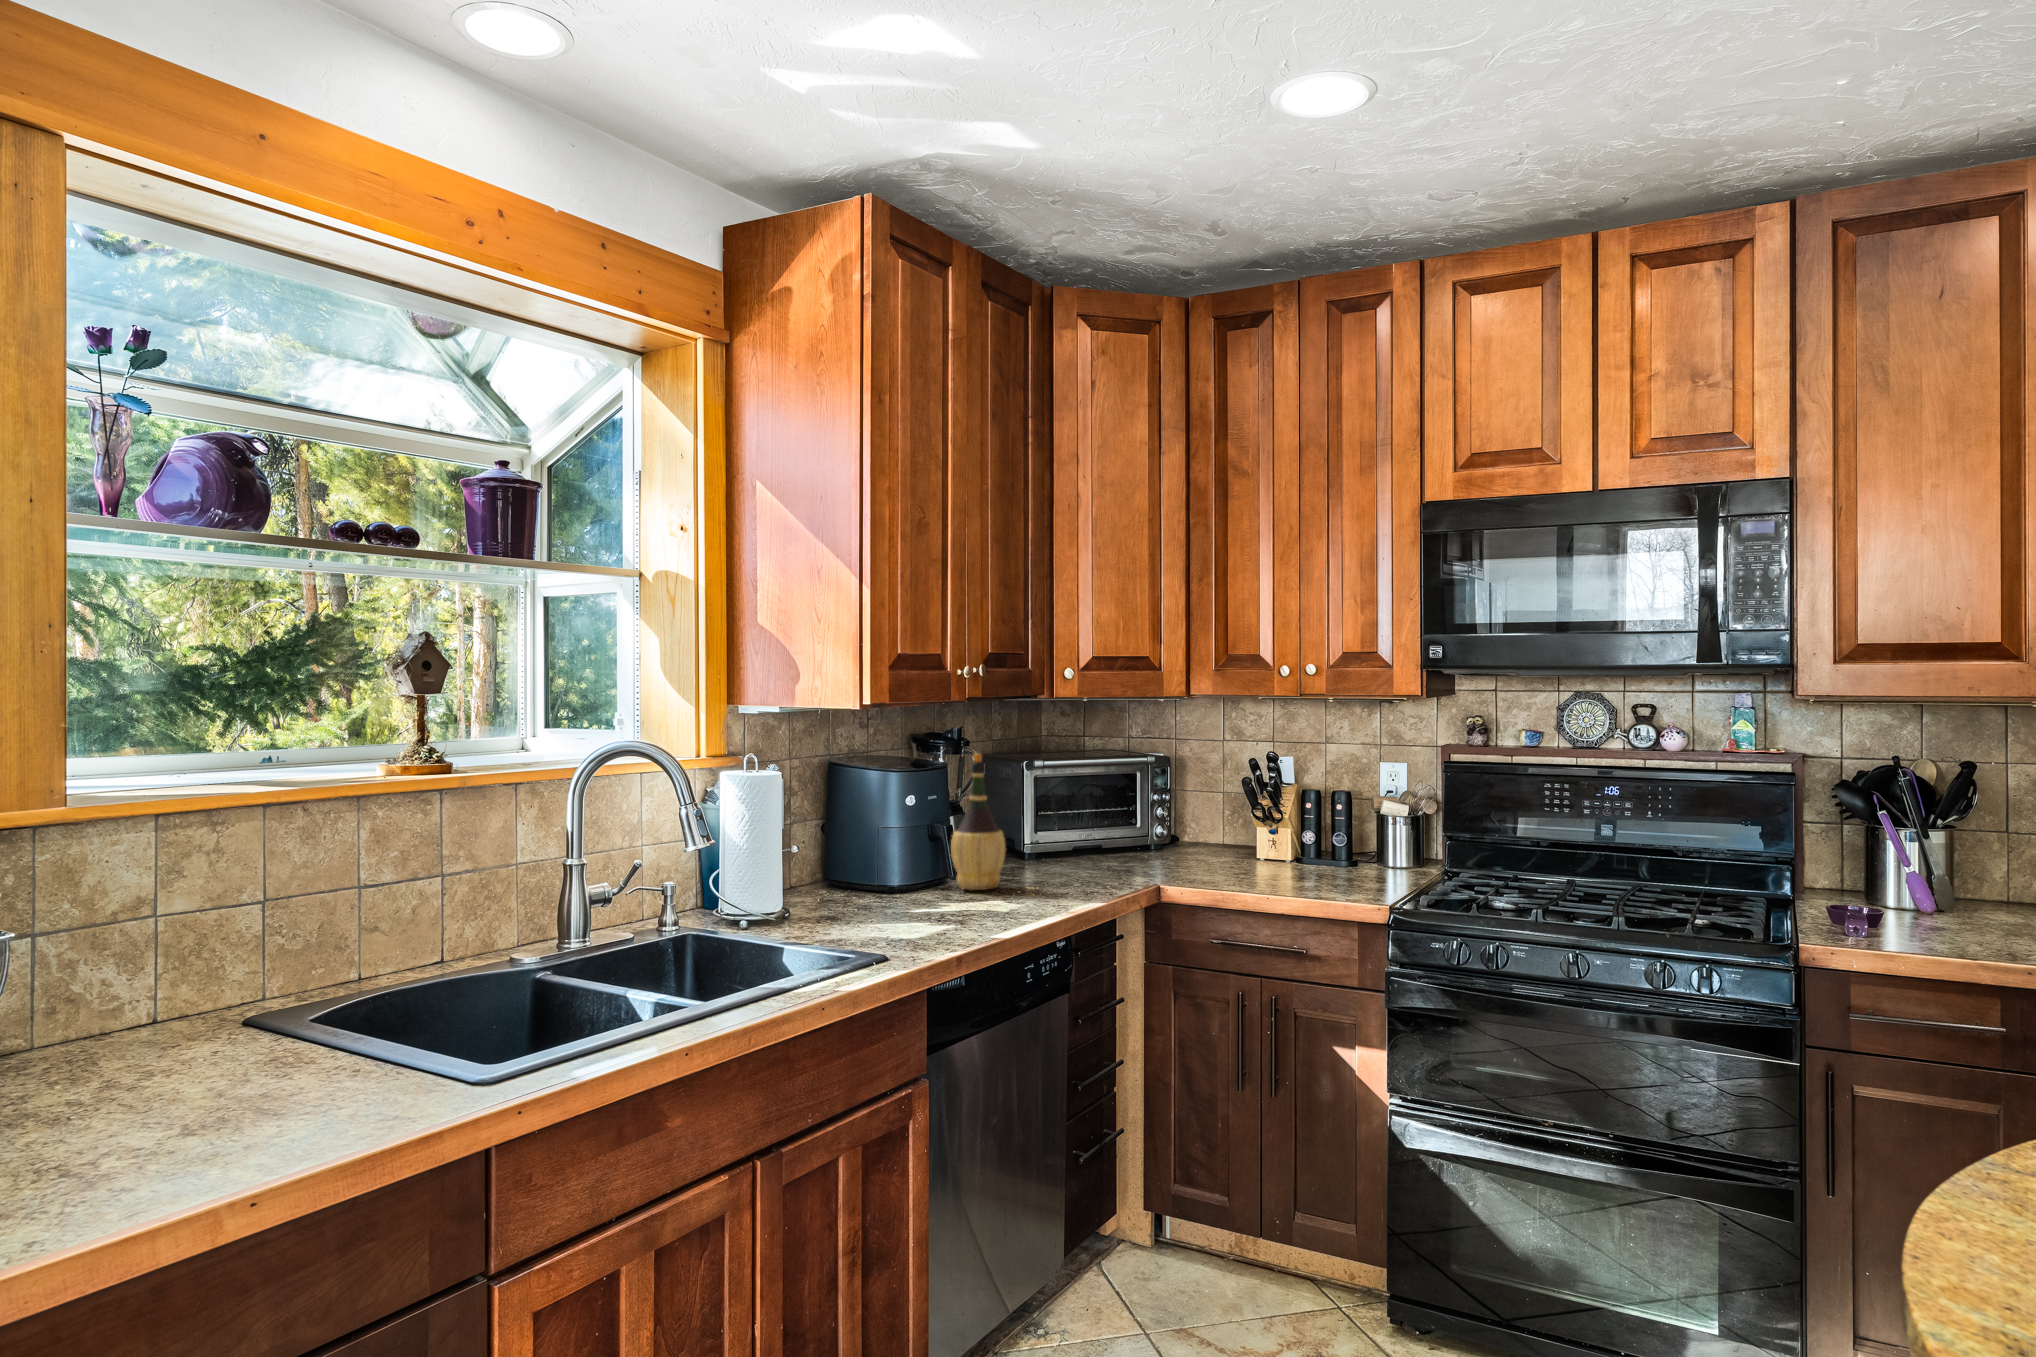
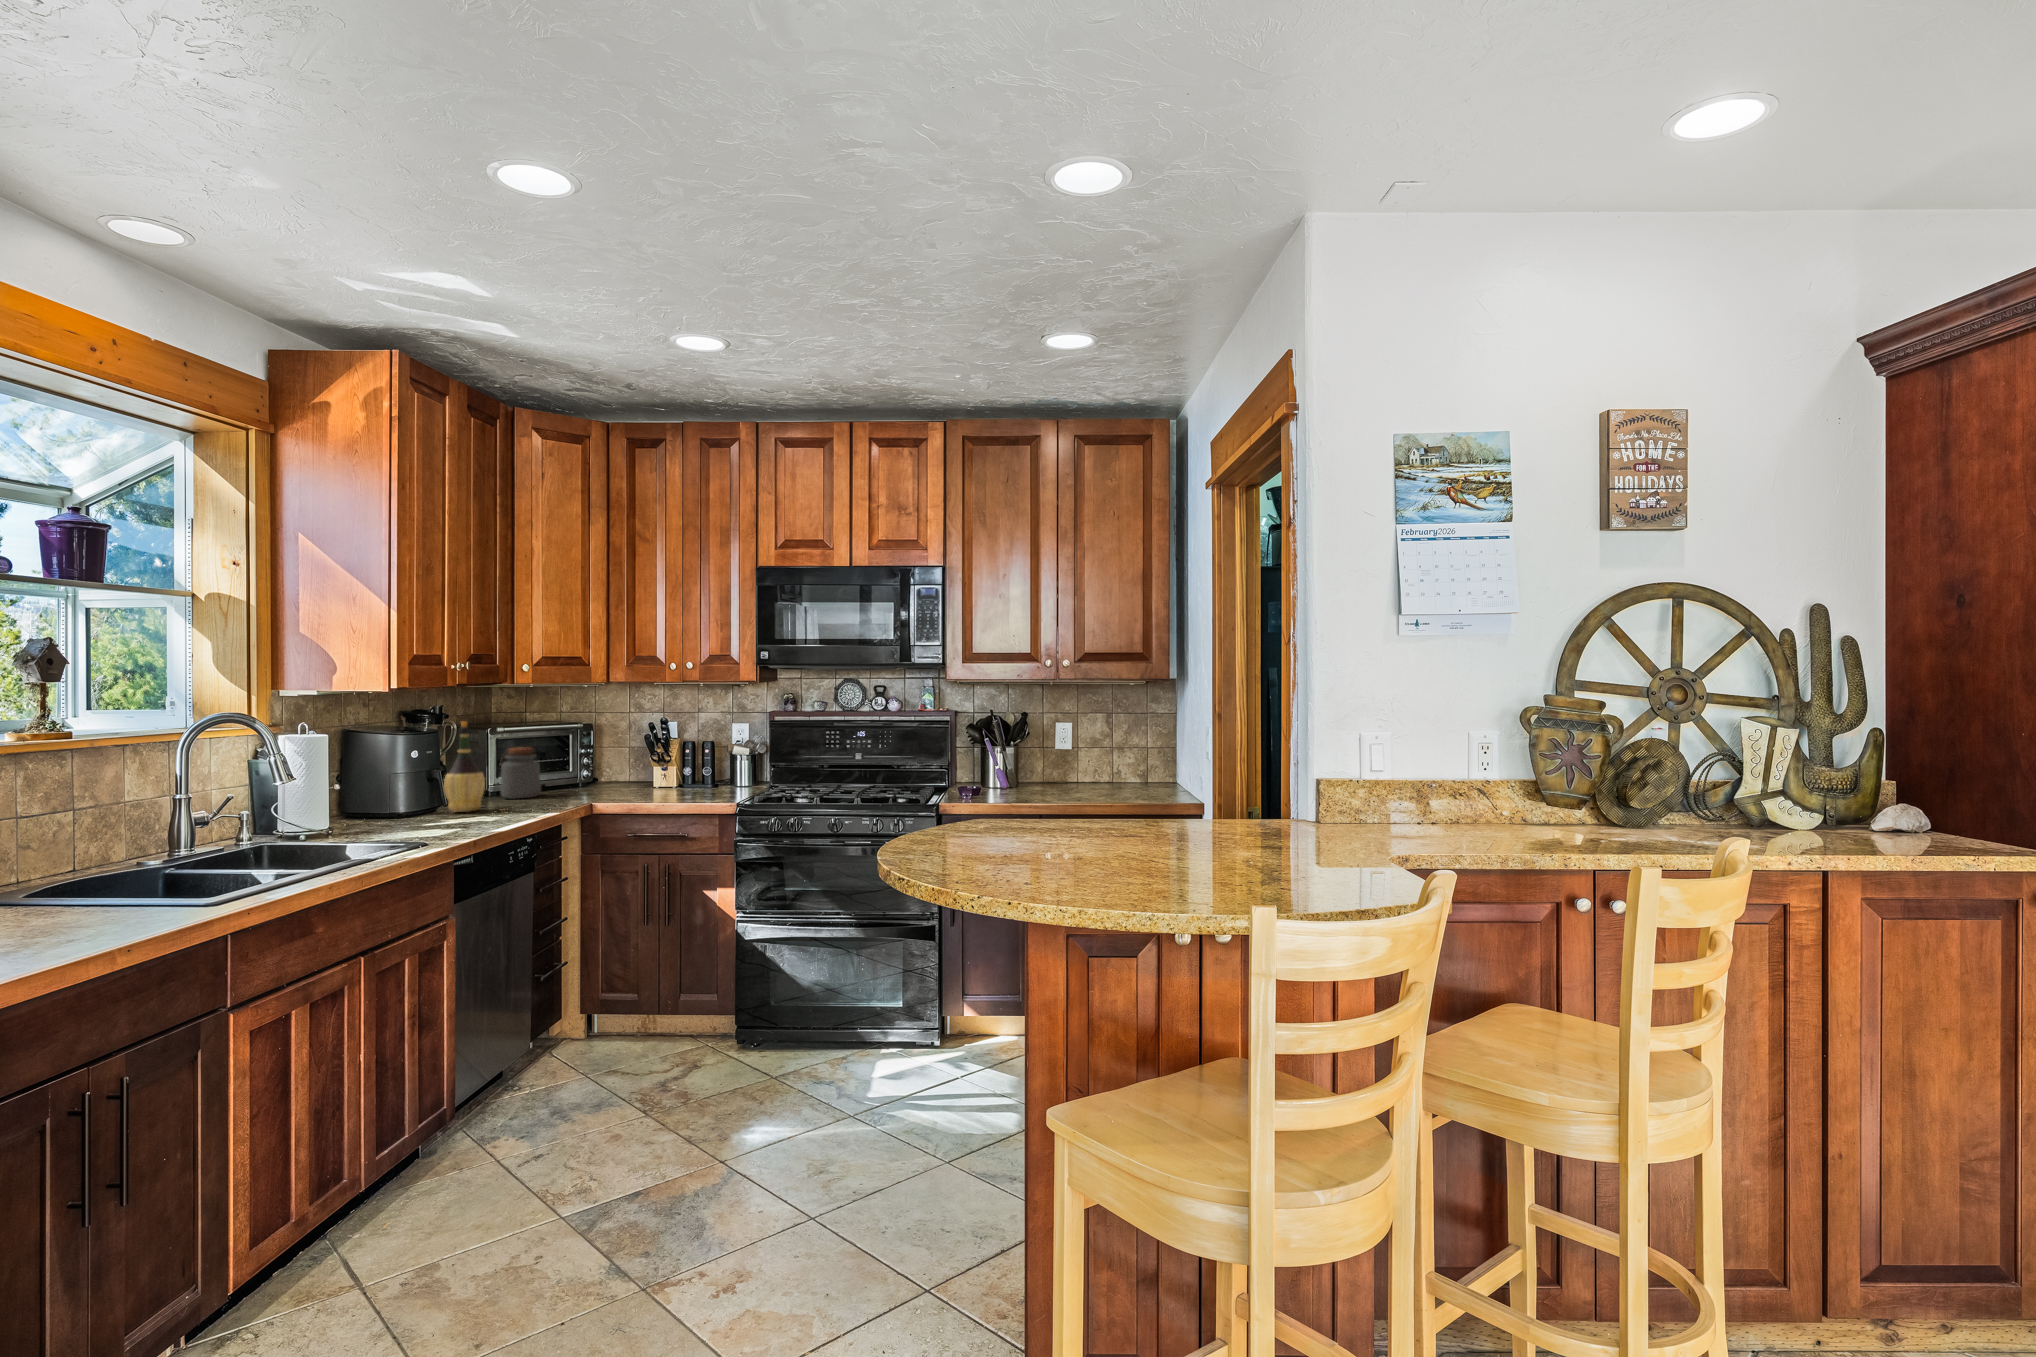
jar: none [1035,792,1090,869] -> present [500,747,541,799]

